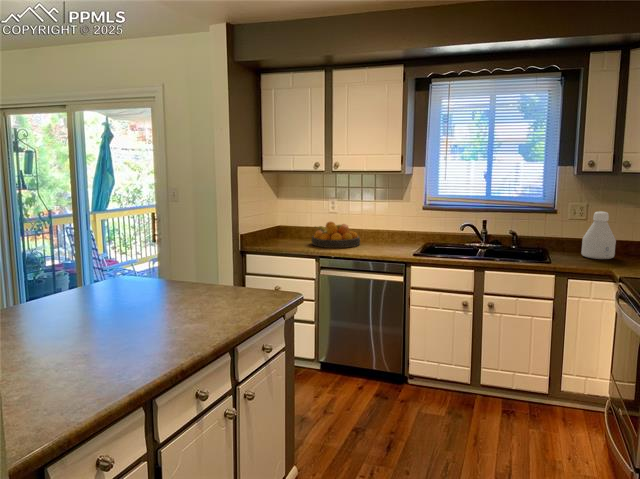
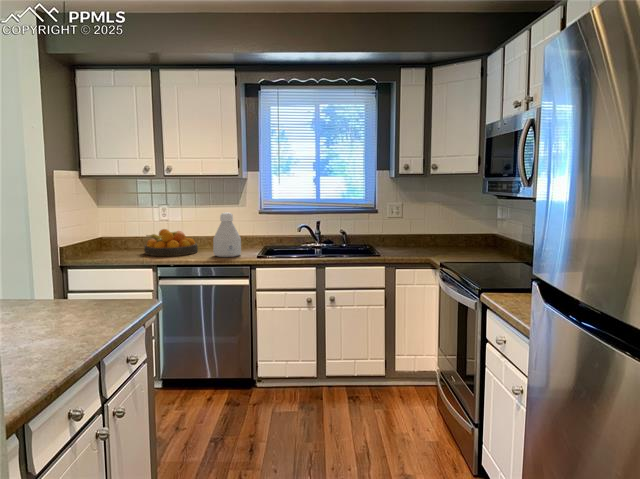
bottle: present [581,211,616,259] -> present [213,213,241,257]

